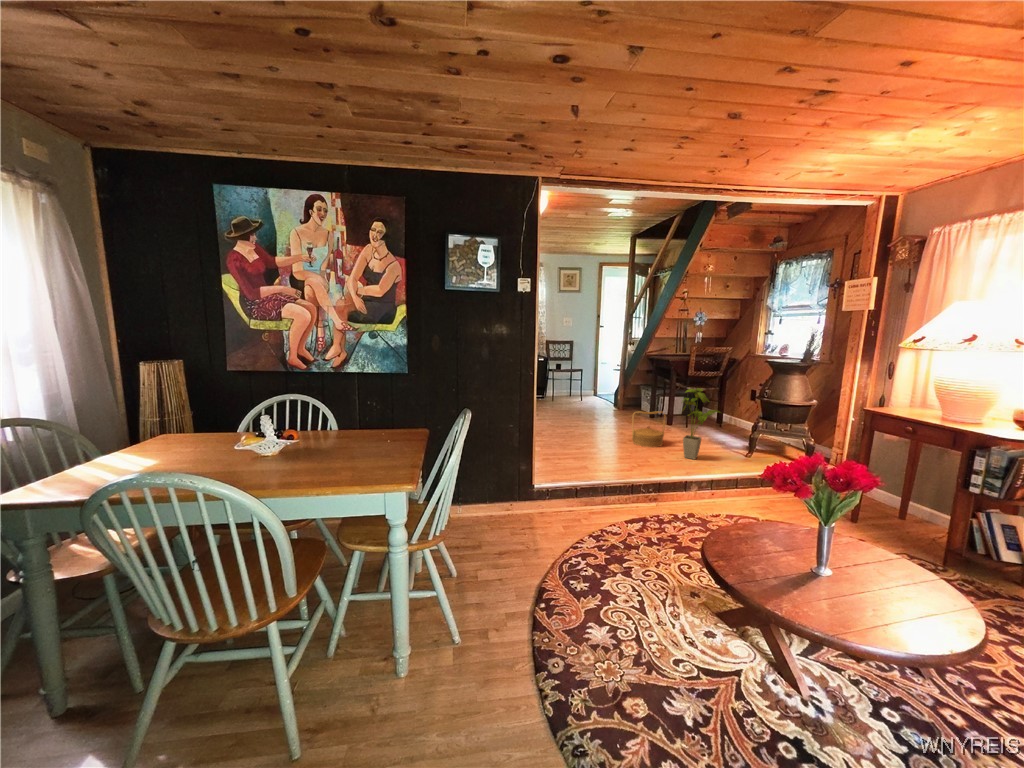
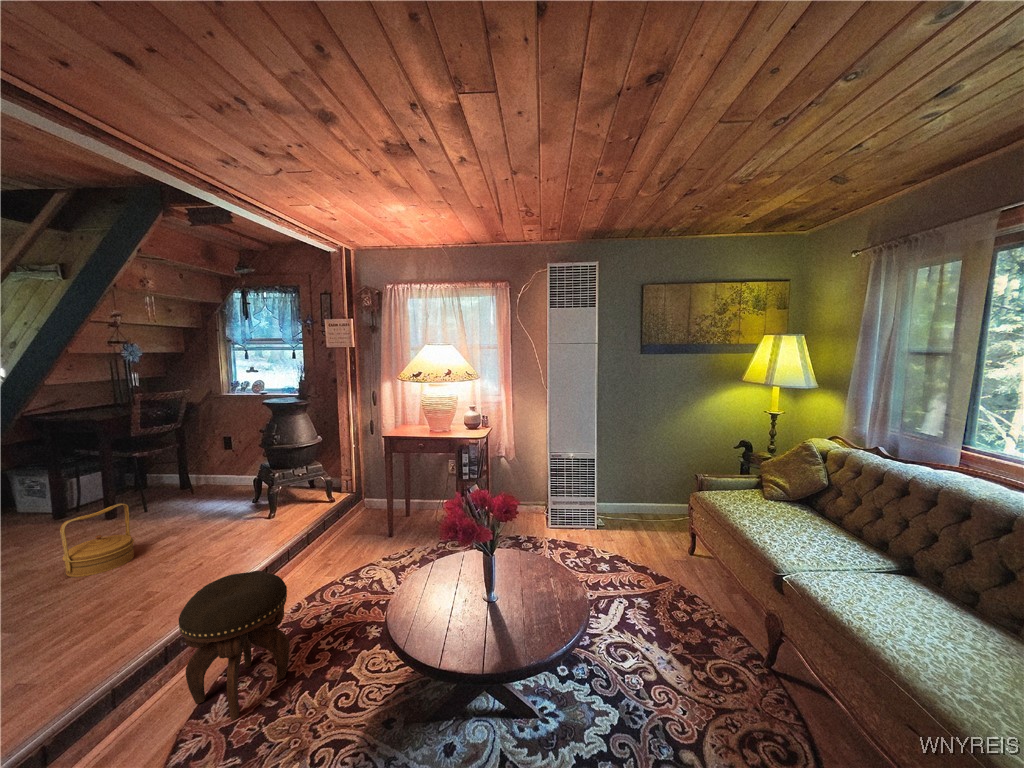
house plant: present [682,388,720,459] -> none [169,453,236,556]
footstool: none [625,456,686,538] -> present [179,571,290,720]

